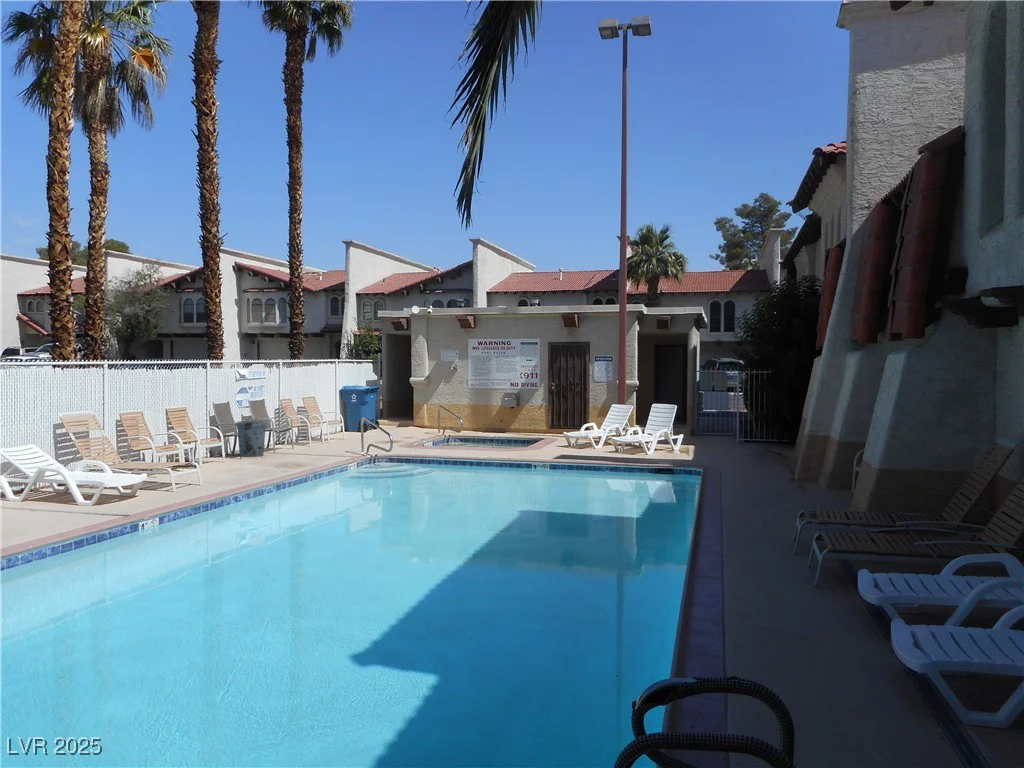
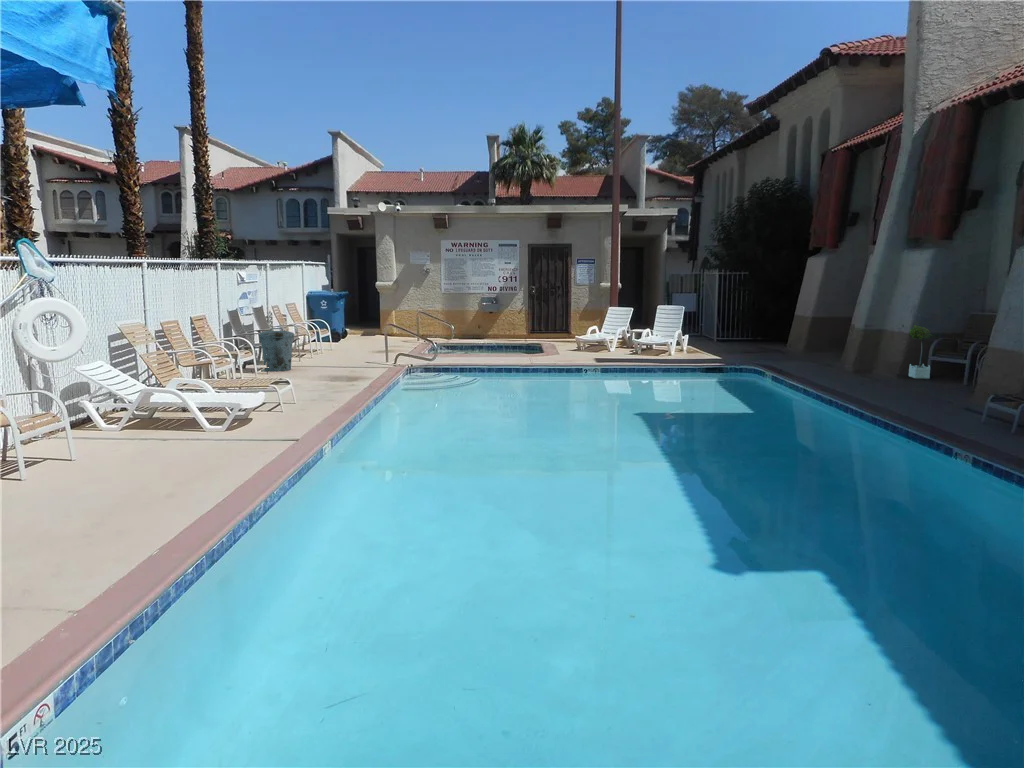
potted tree: none [824,434,851,497] -> present [909,325,933,378]

